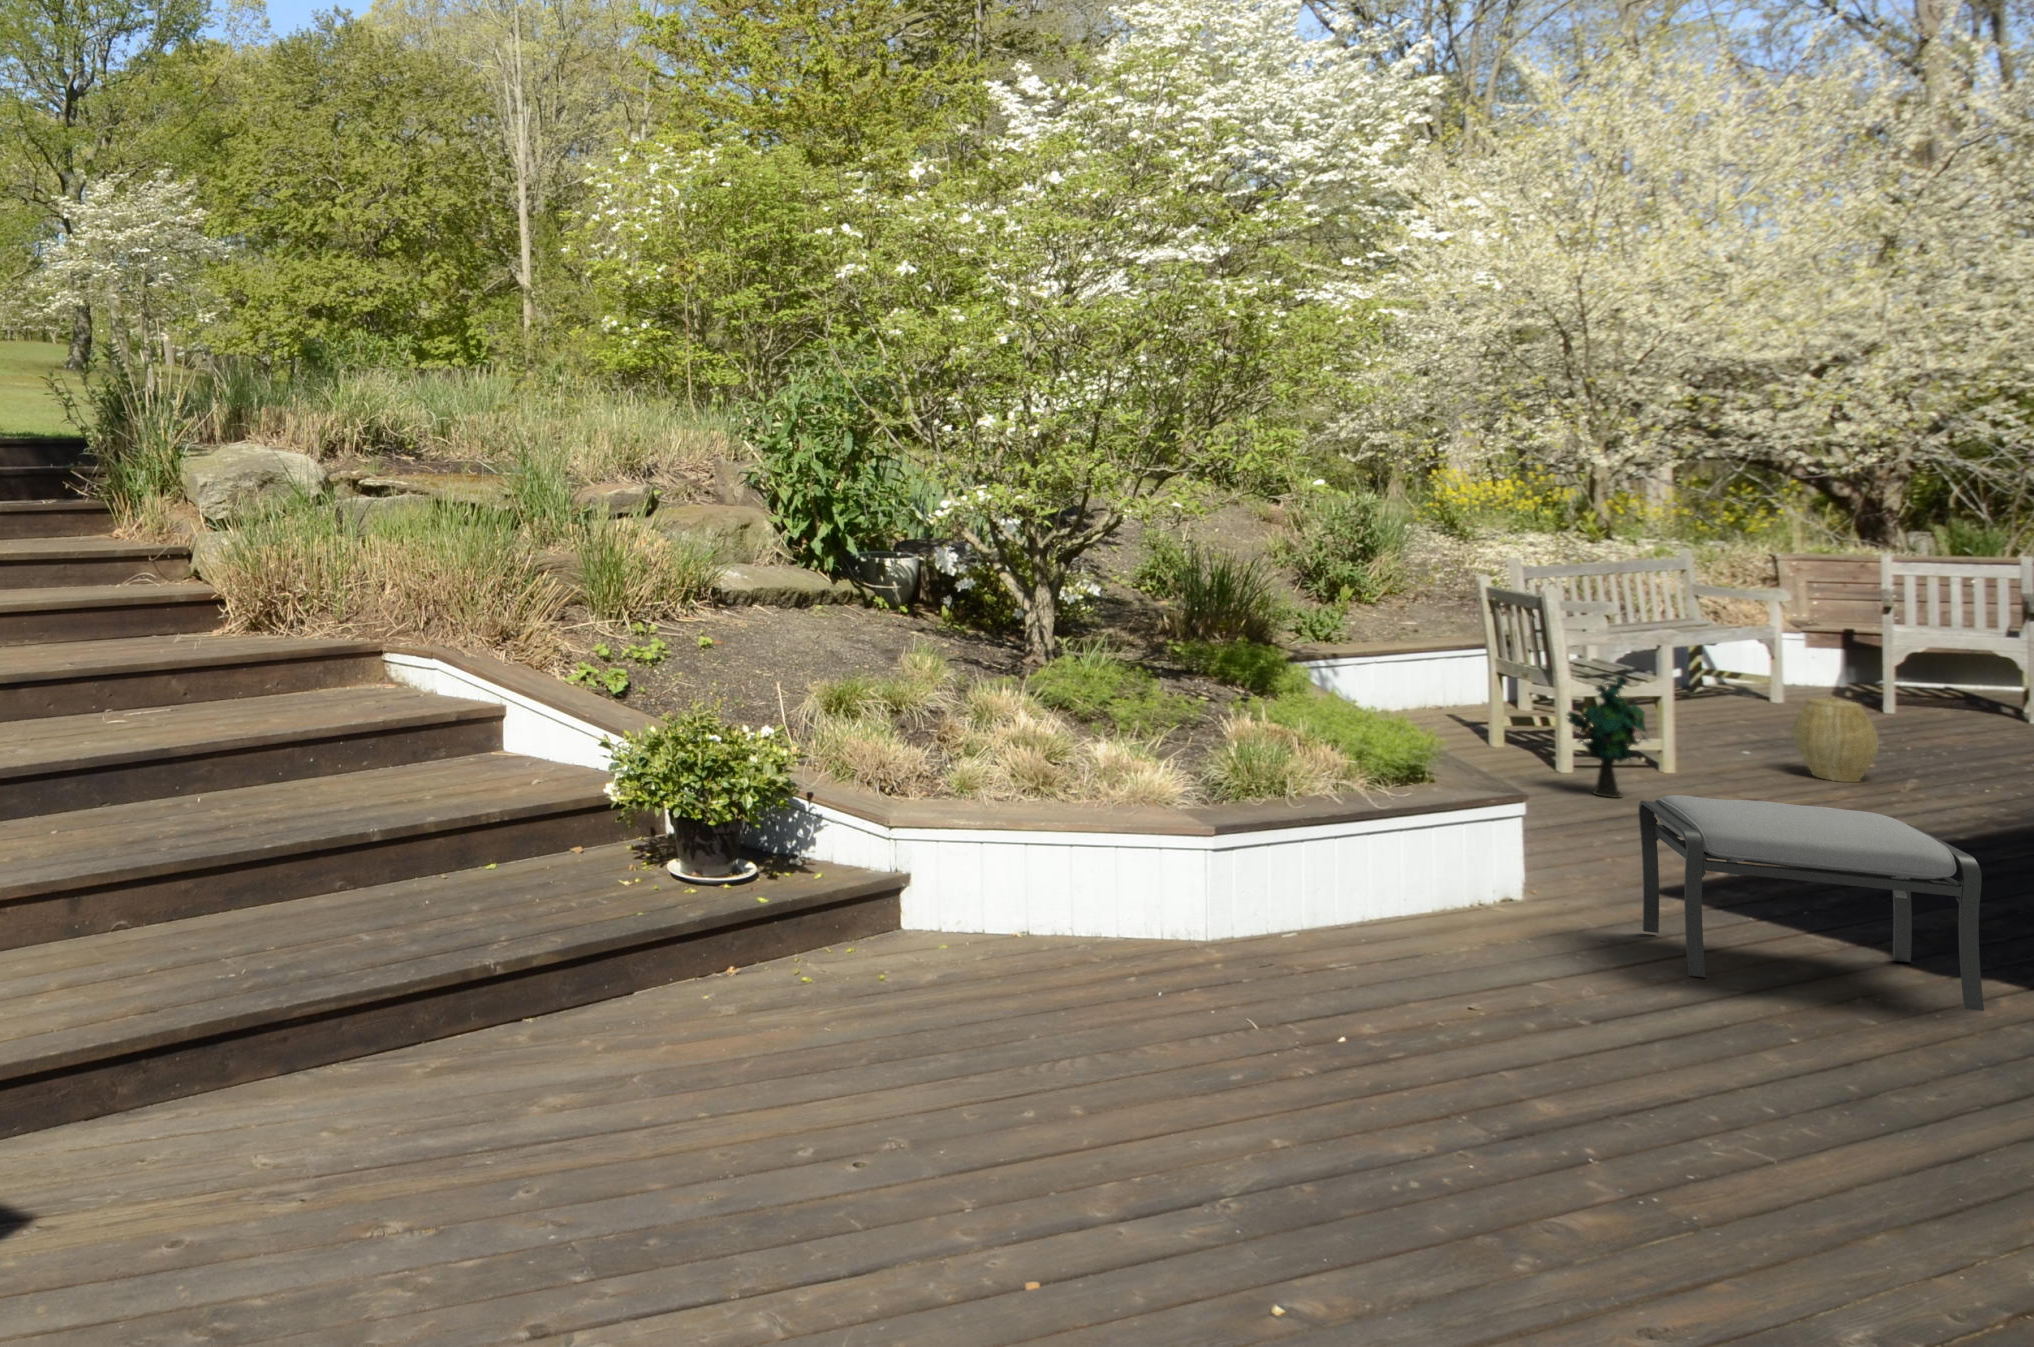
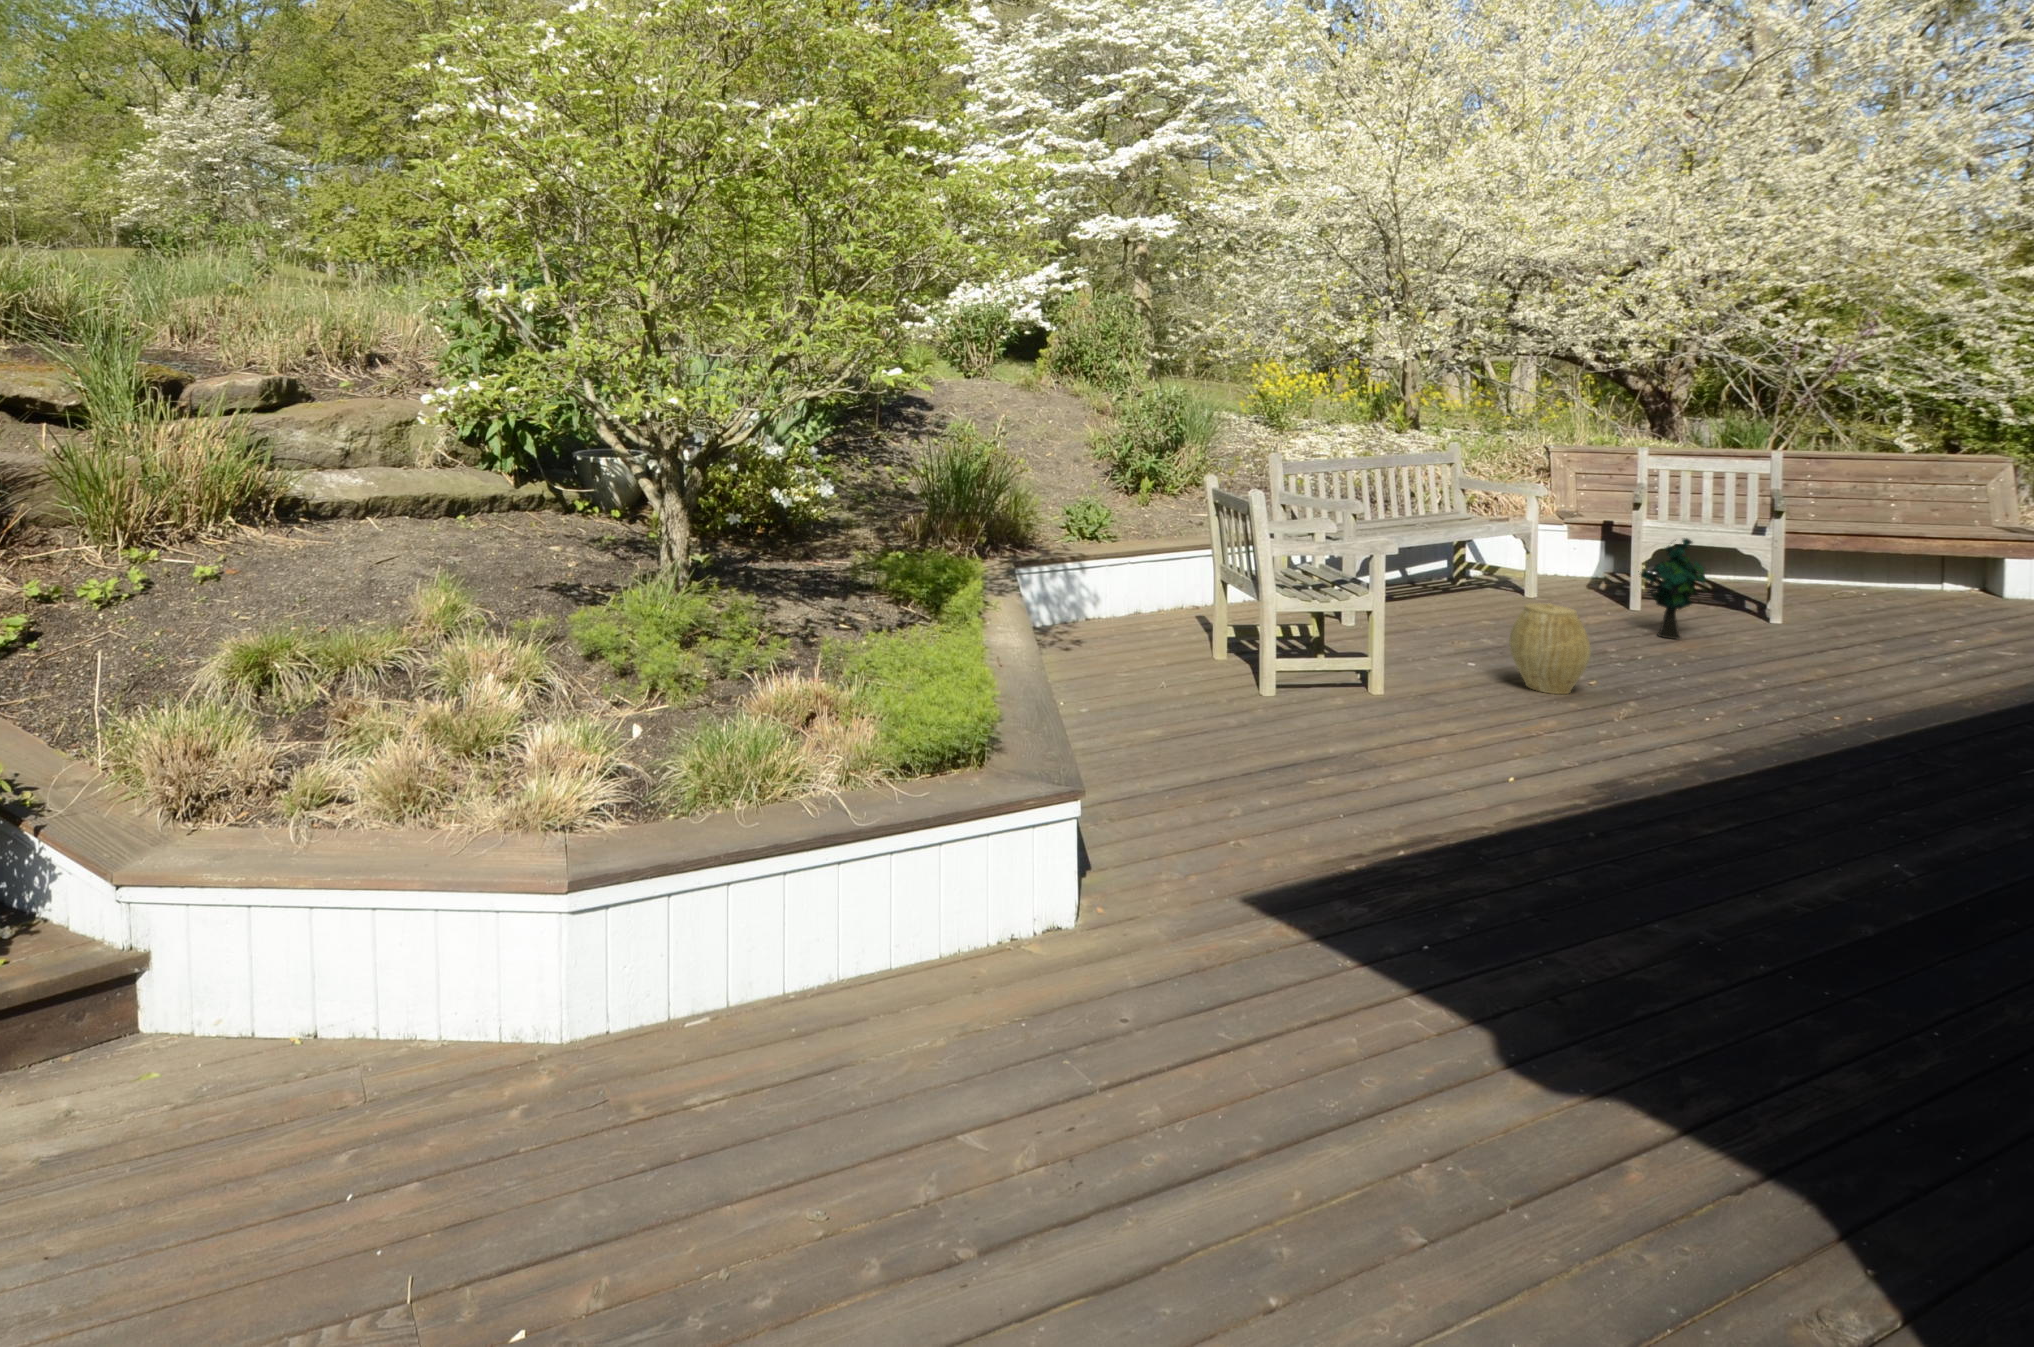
decorative plant: present [1567,676,1647,798] -> present [1641,538,1705,639]
ottoman: present [1639,795,1984,1011] -> none [1148,793,1547,1169]

